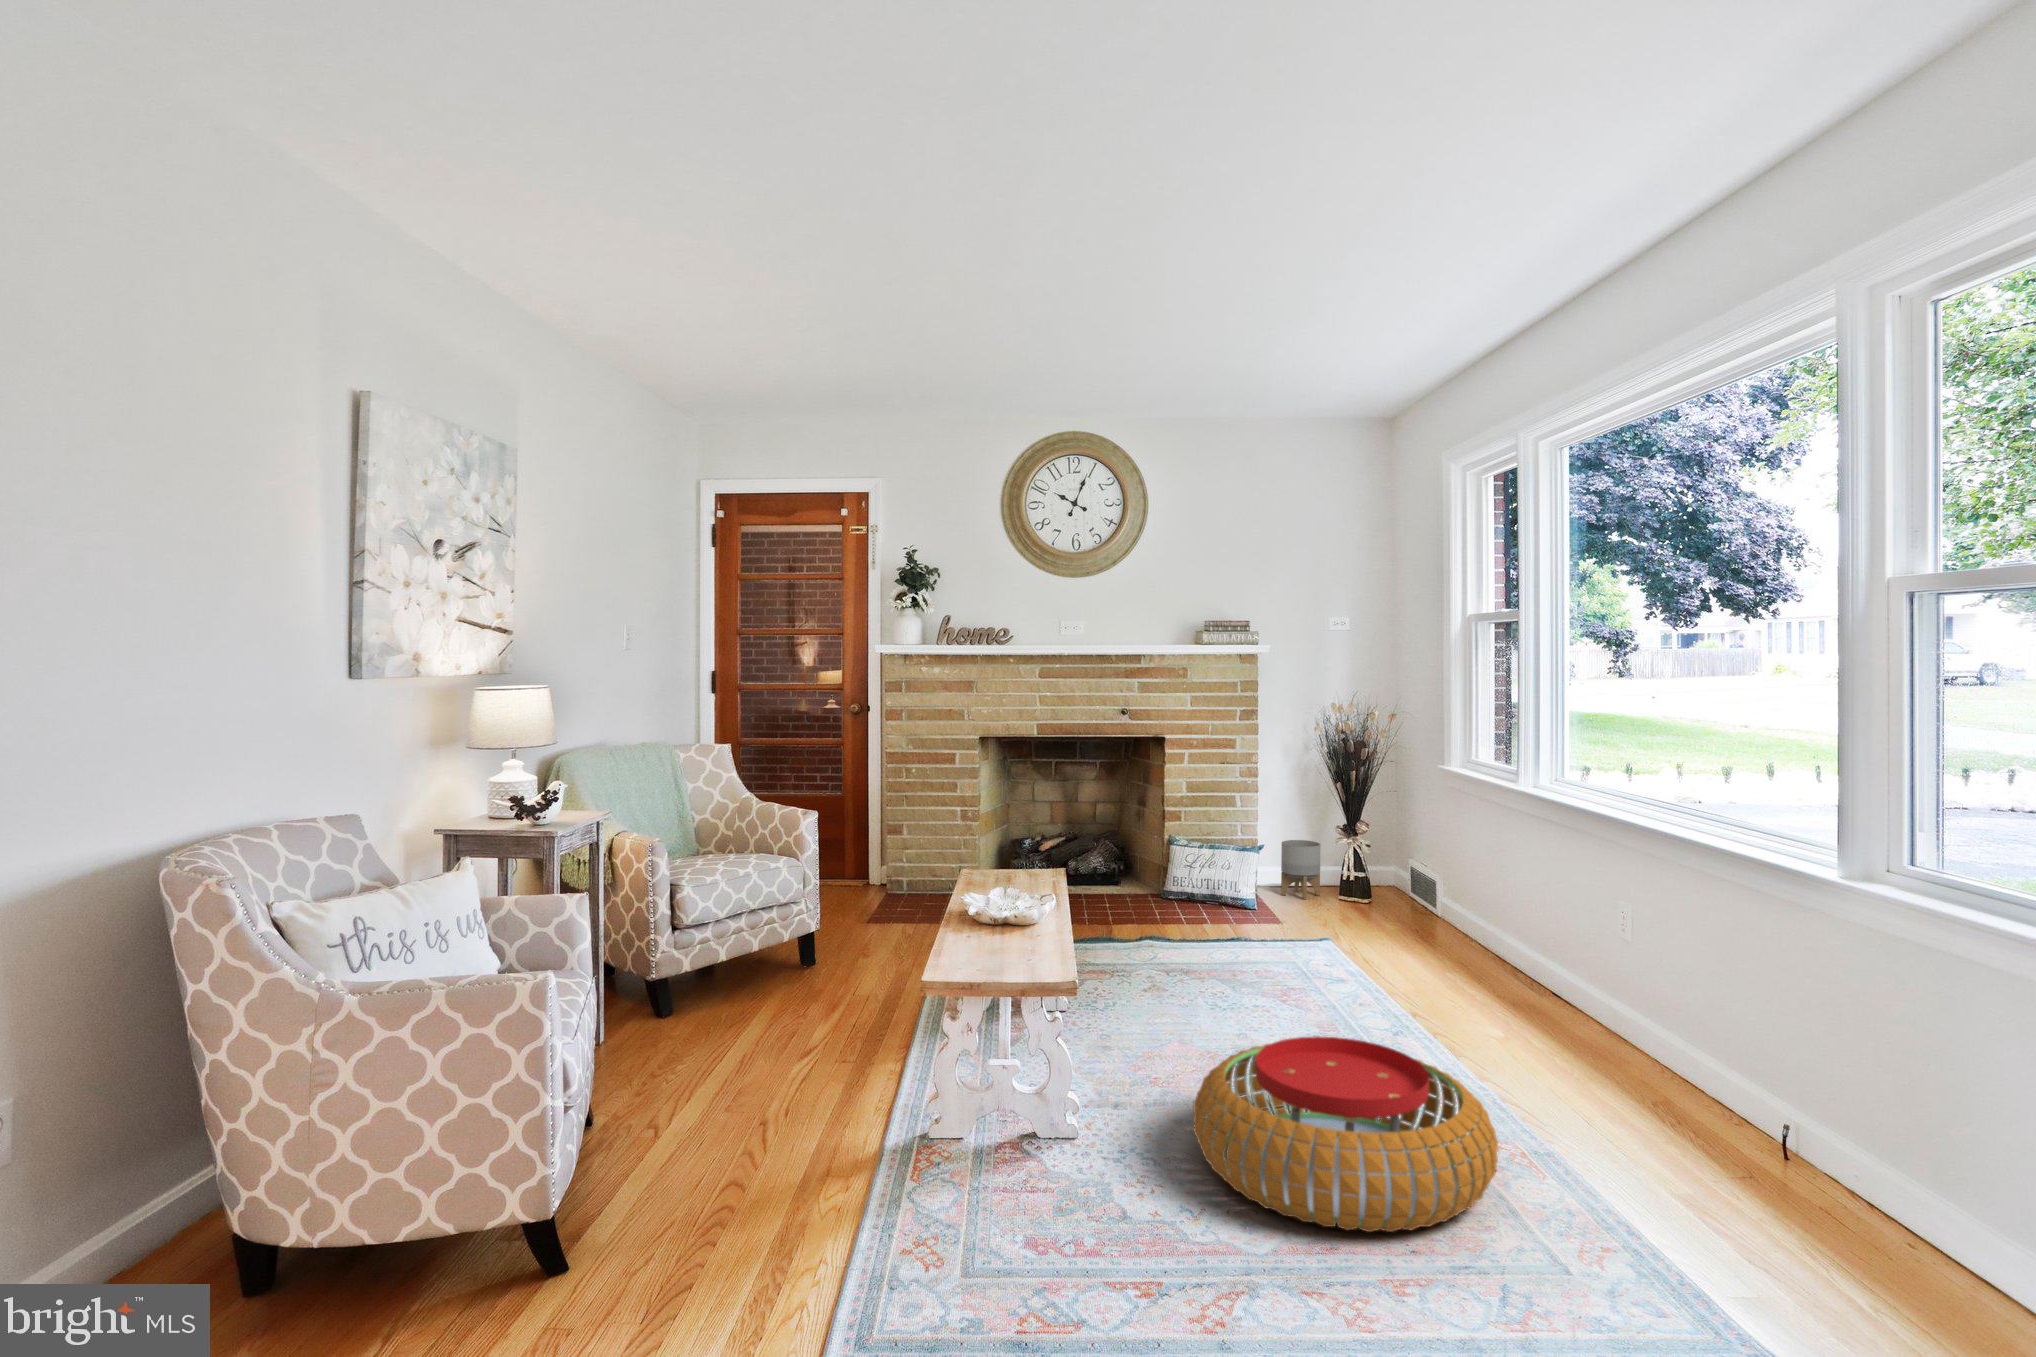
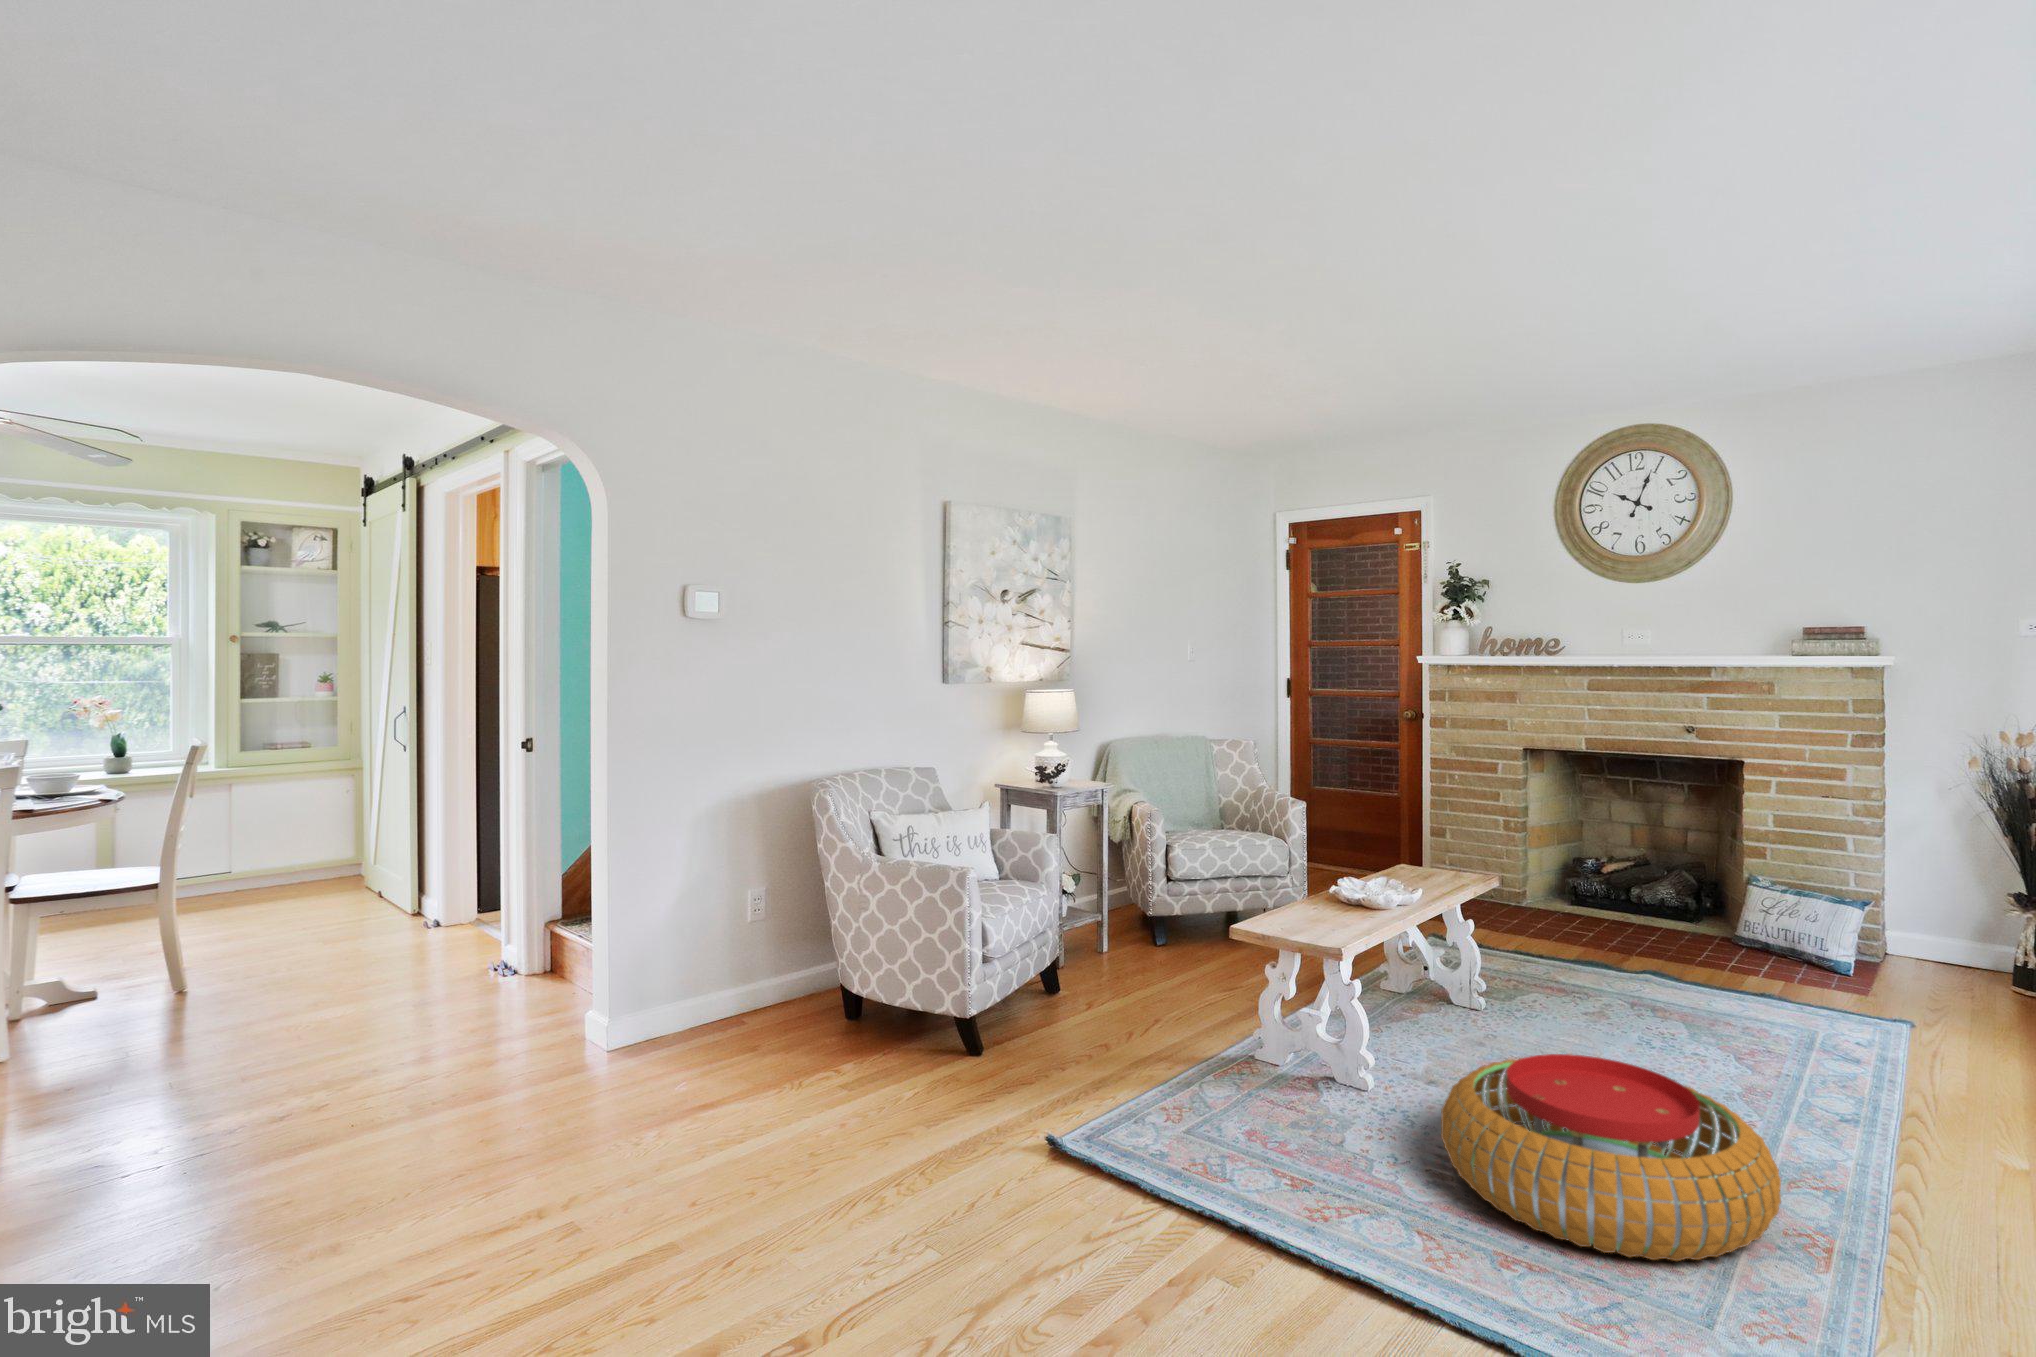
planter: present [1281,840,1321,899] -> none [1917,895,1981,970]

